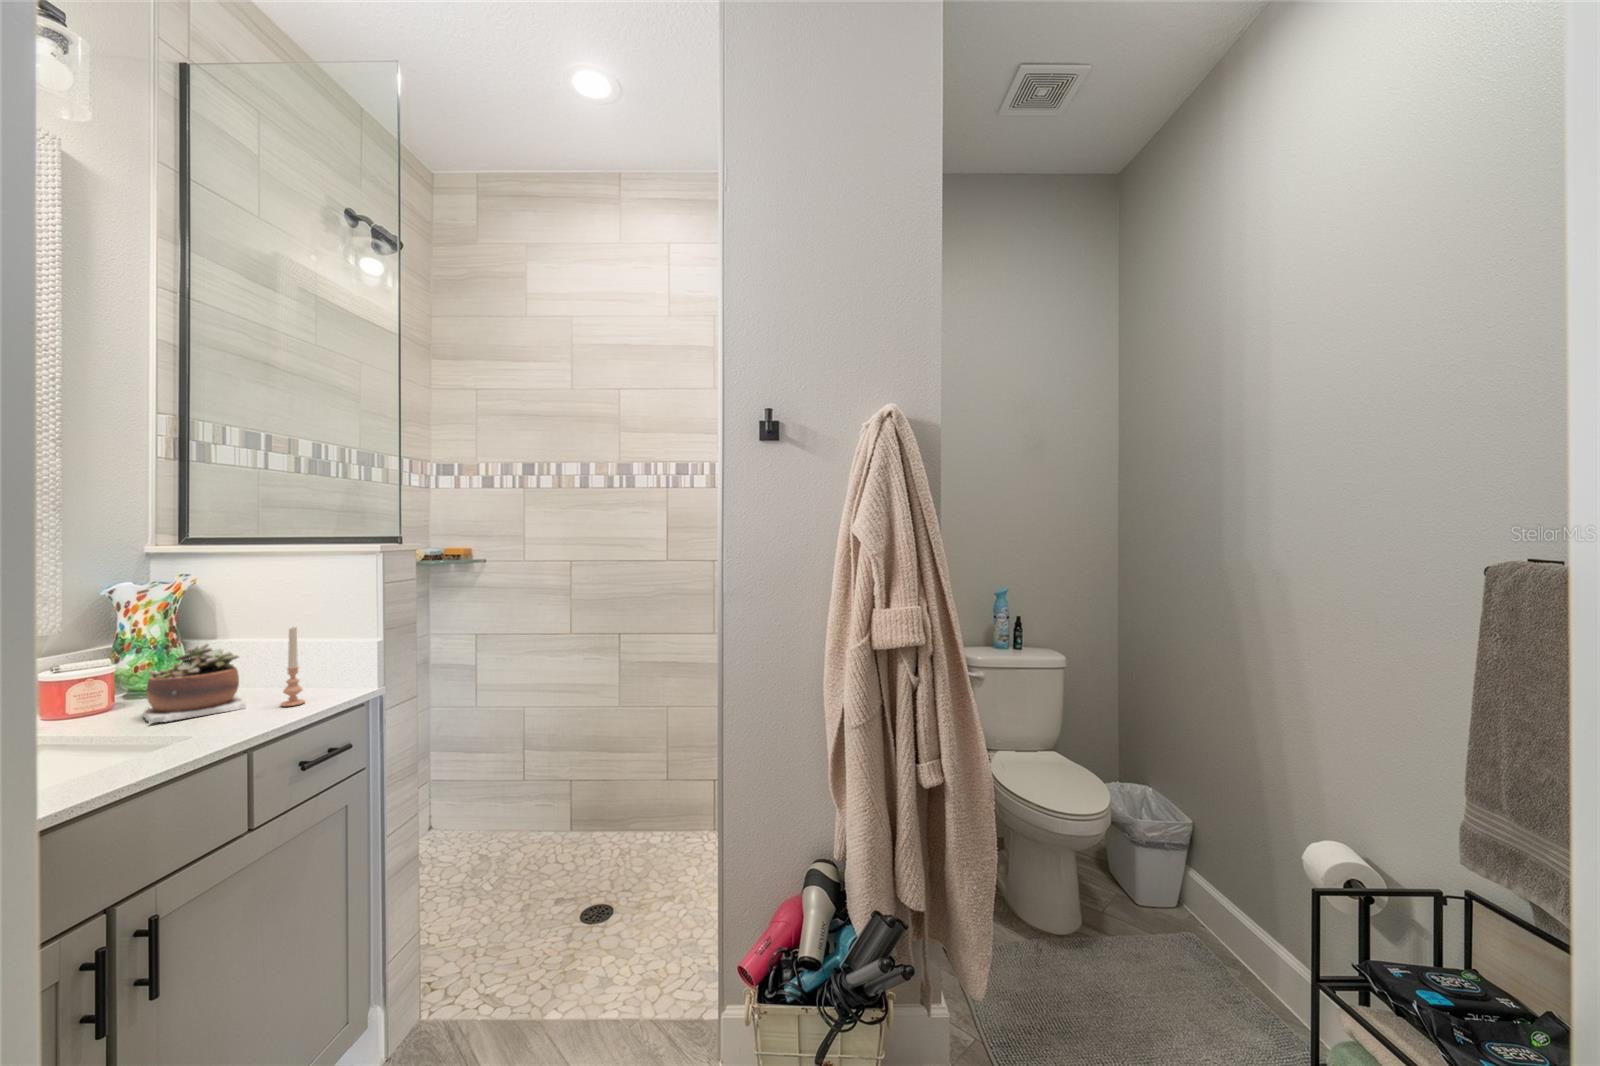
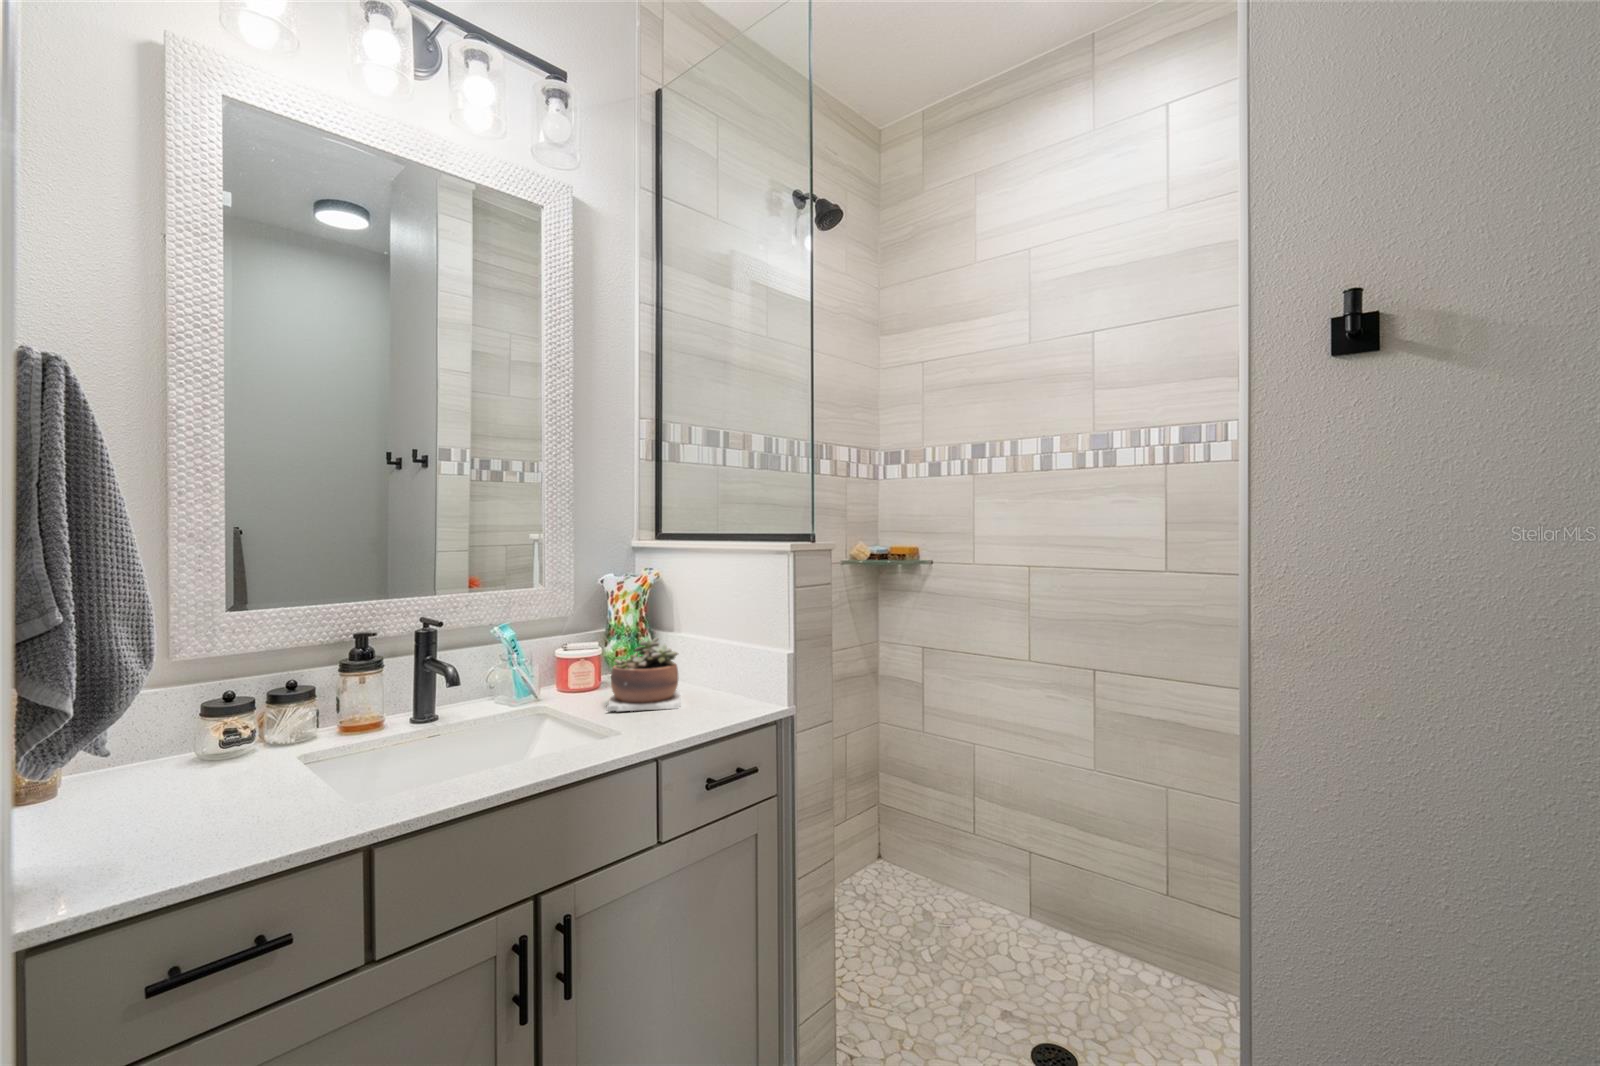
candle: present [281,627,305,706] -> none [704,628,725,714]

